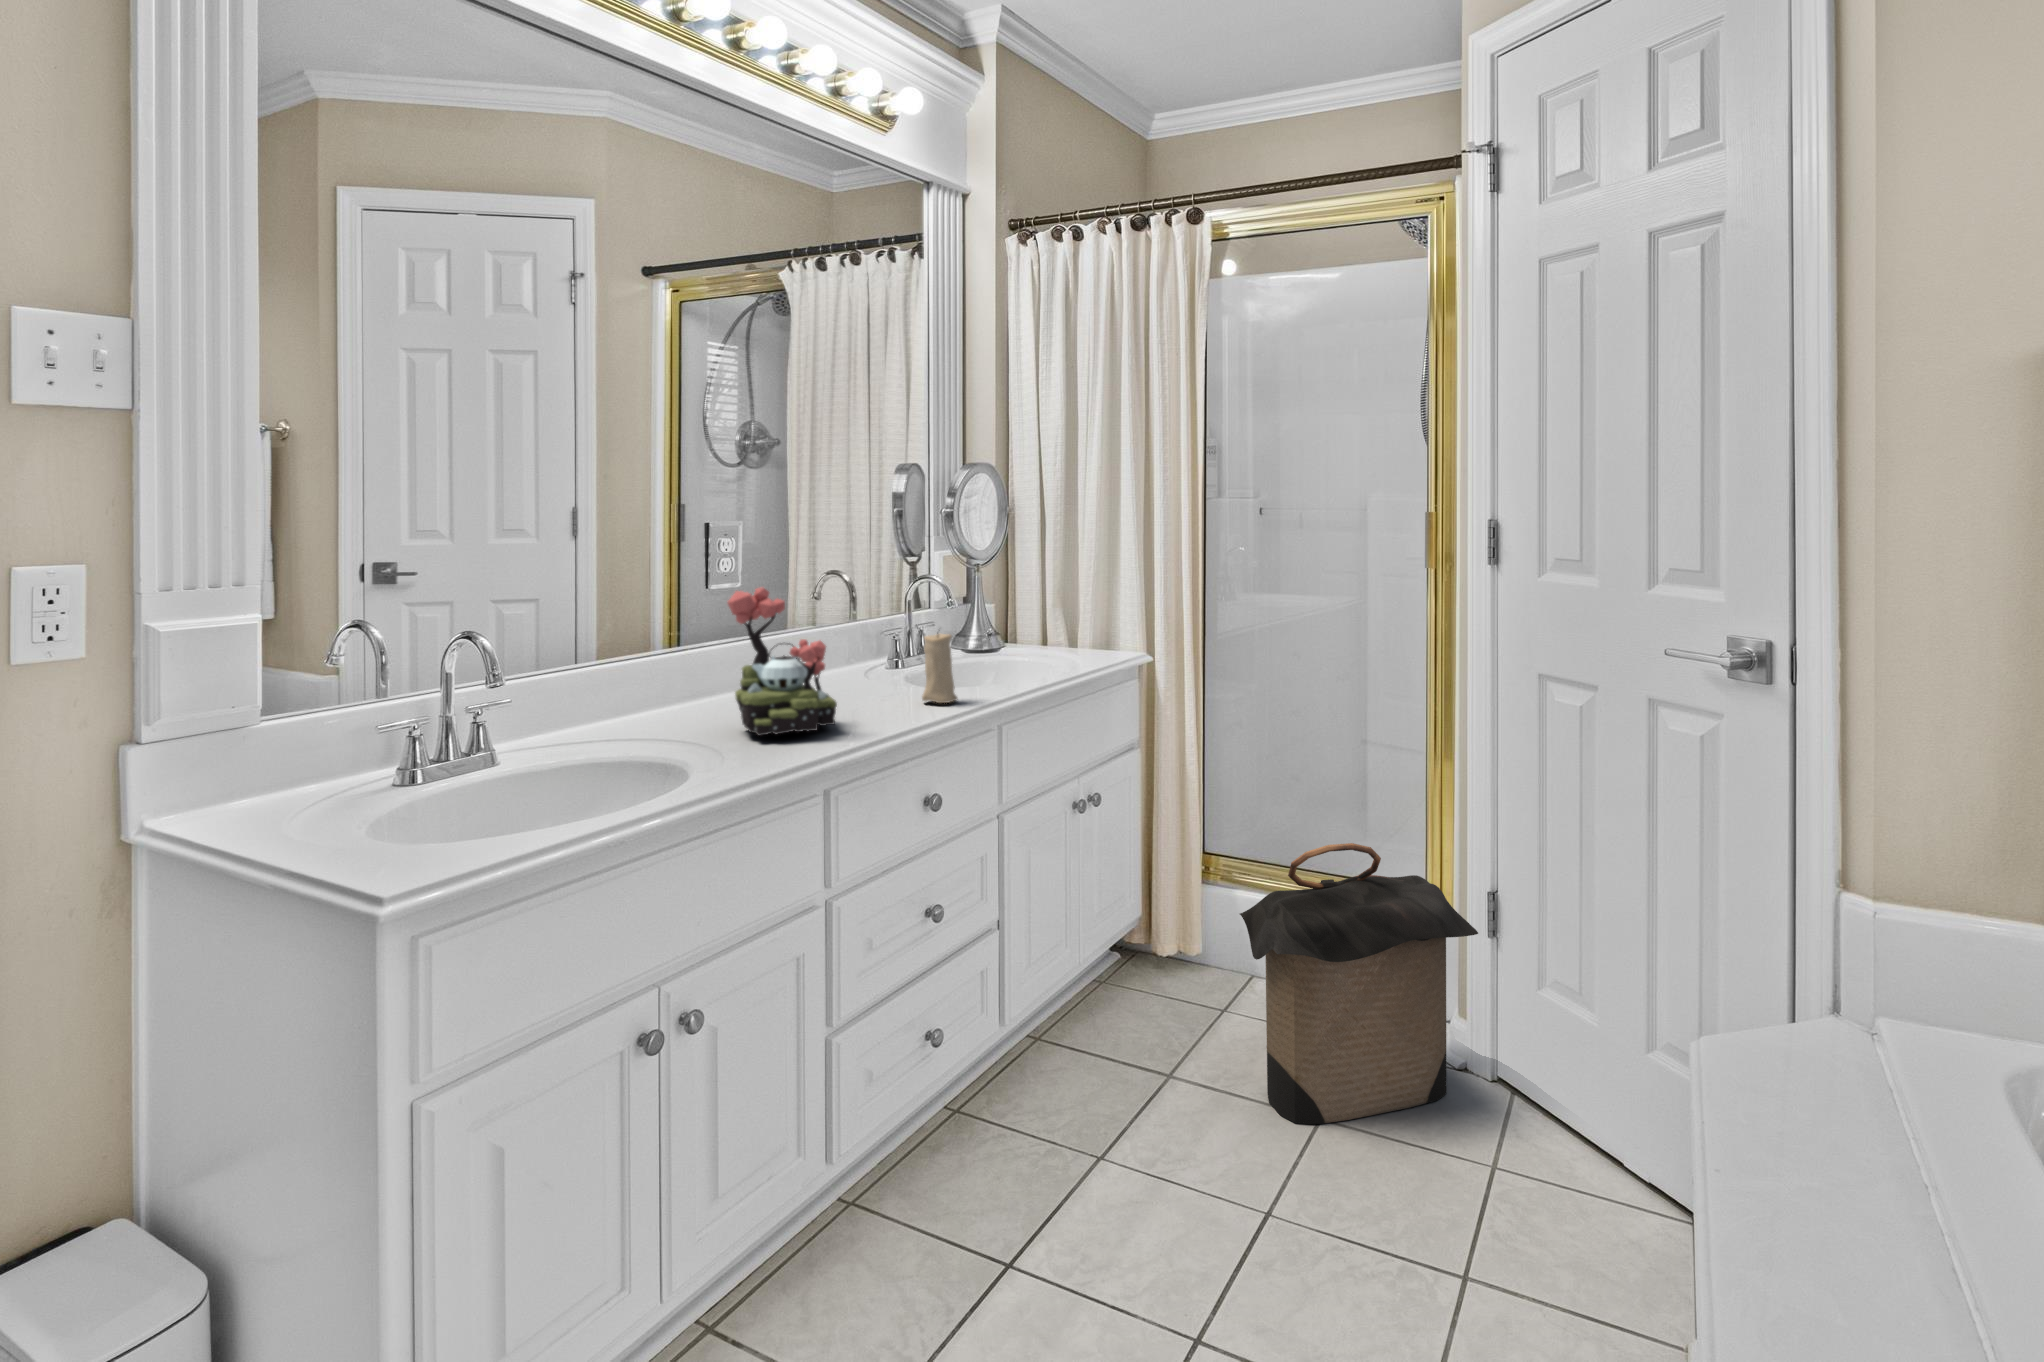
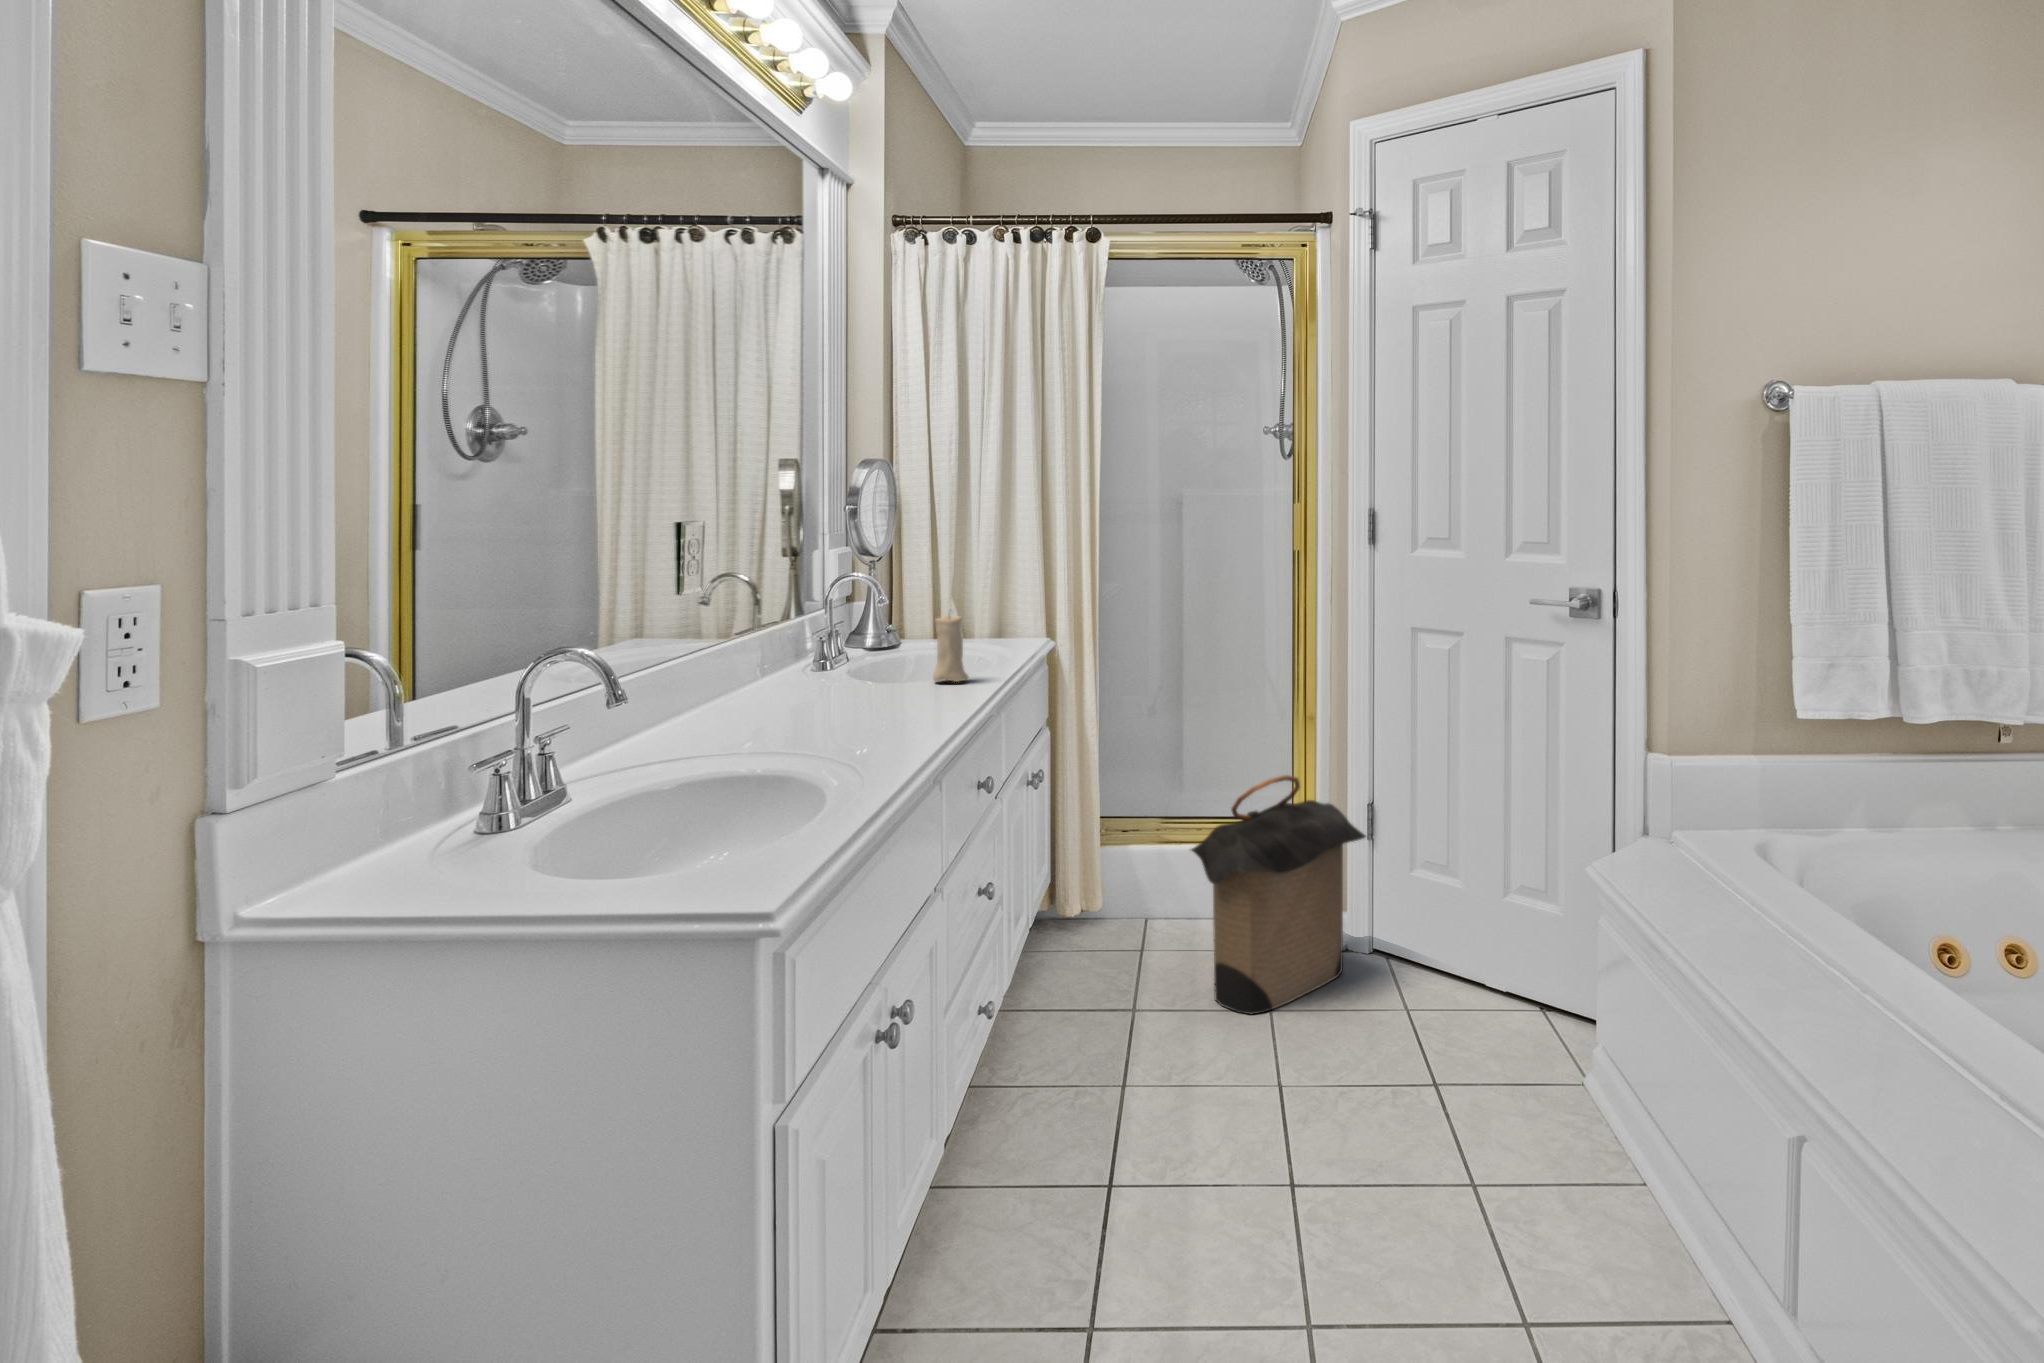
plant: present [728,588,837,736] -> none [785,572,911,718]

